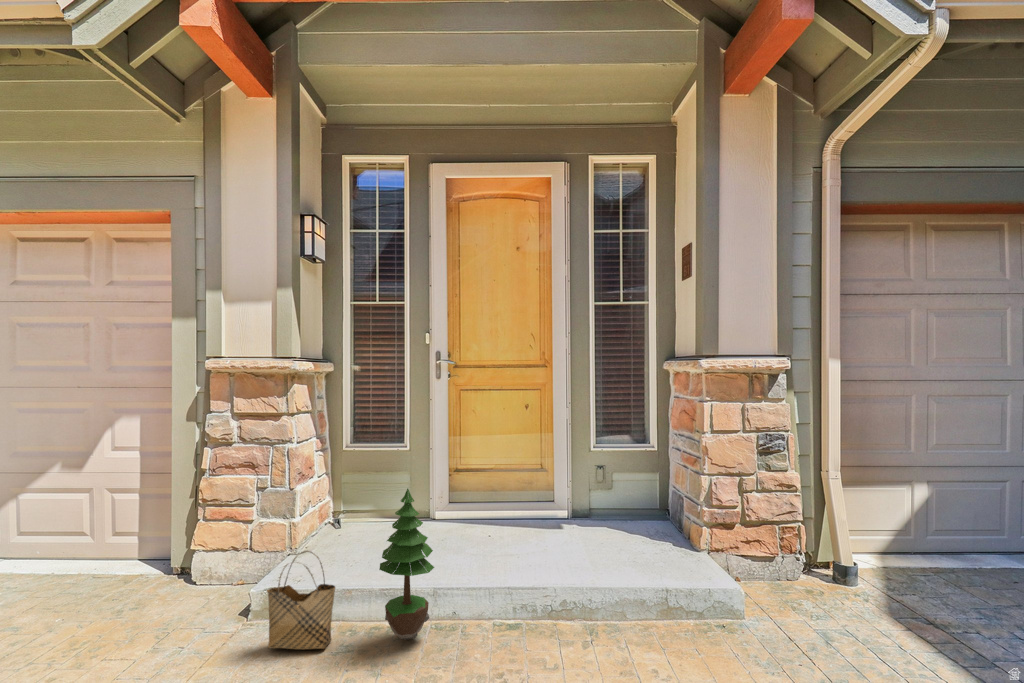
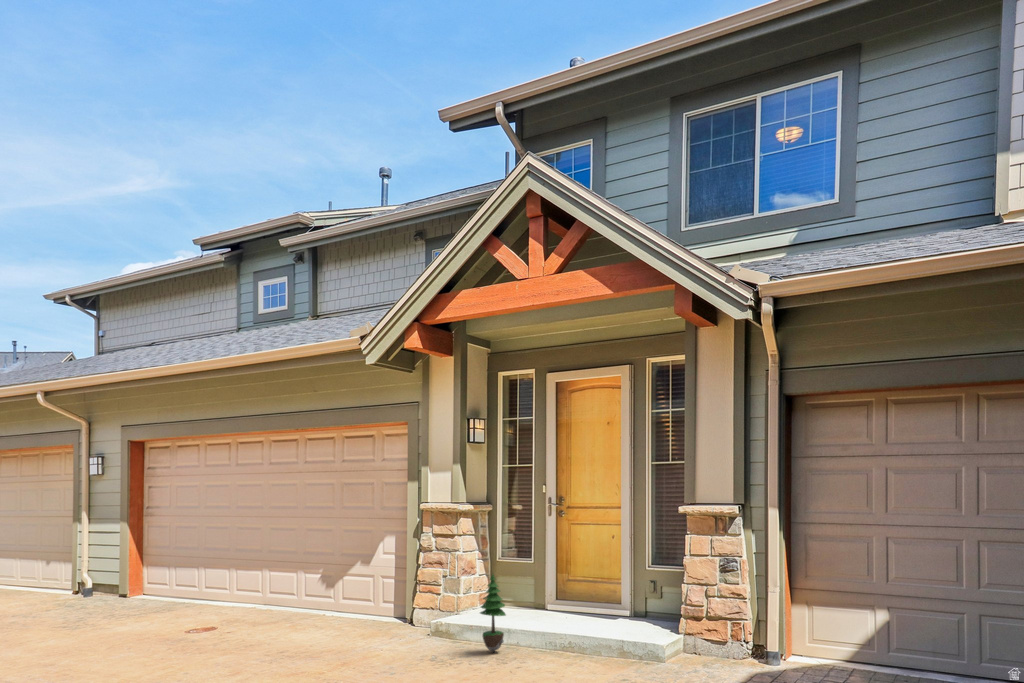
woven basket: present [267,551,335,649] -> none [432,603,463,650]

